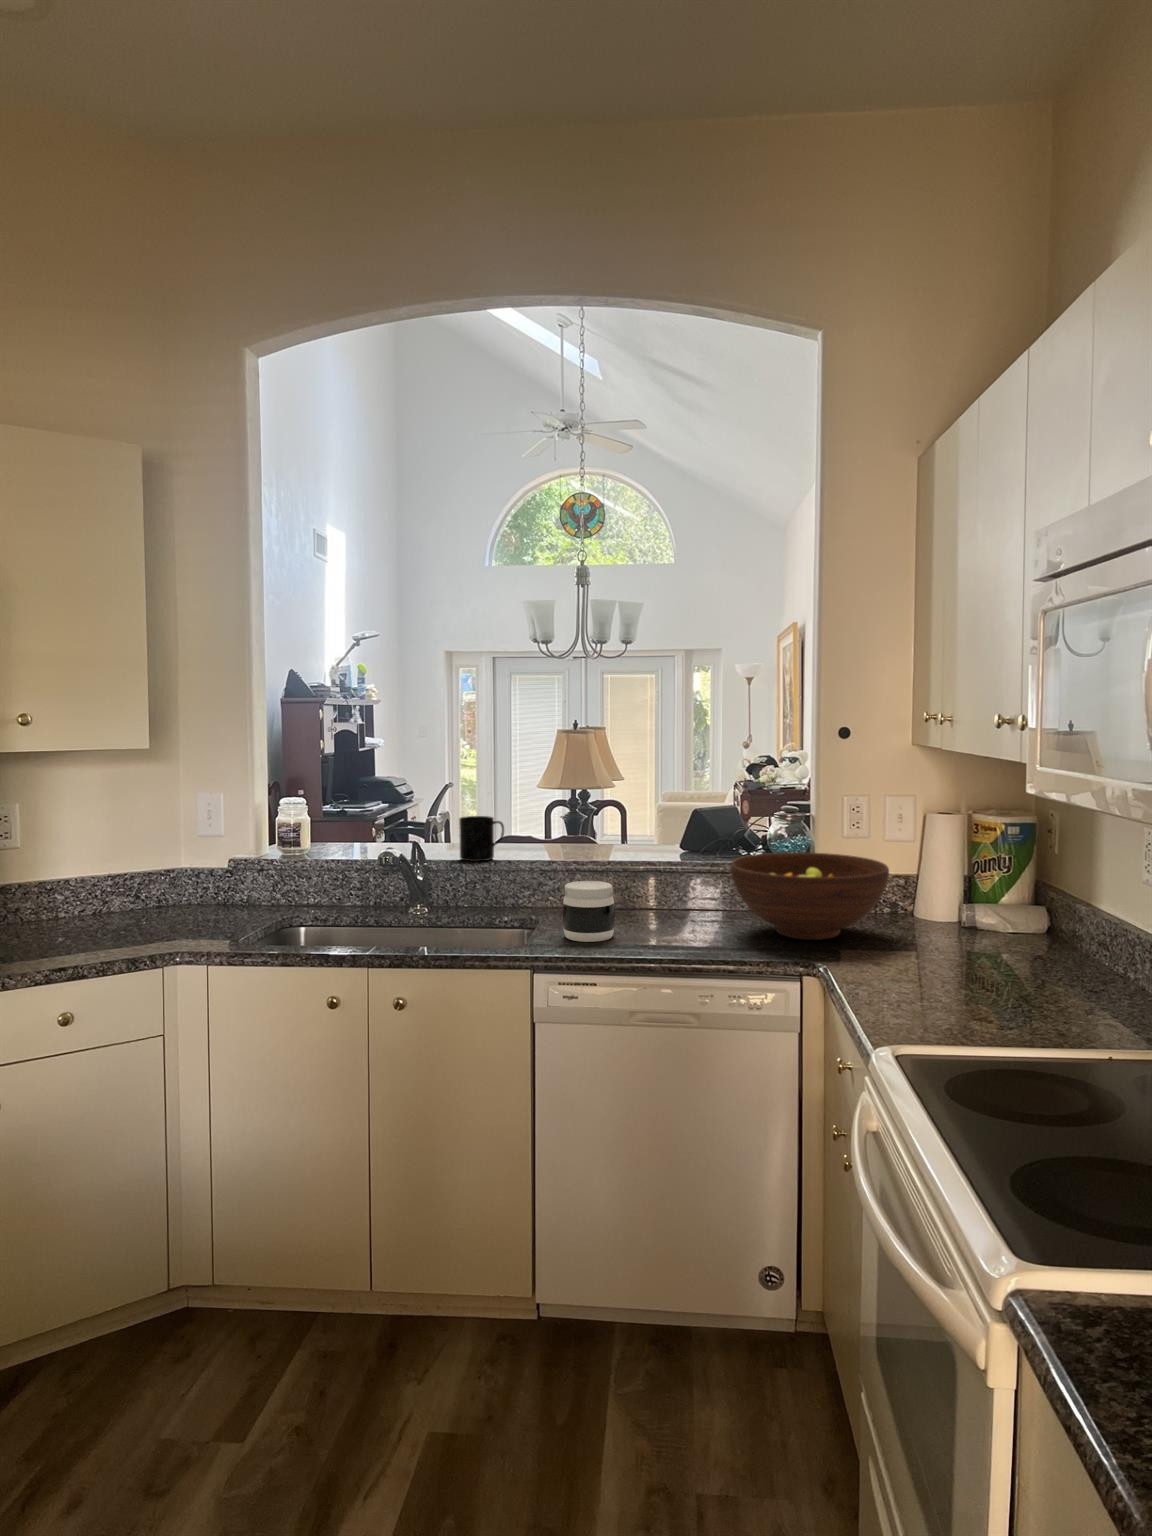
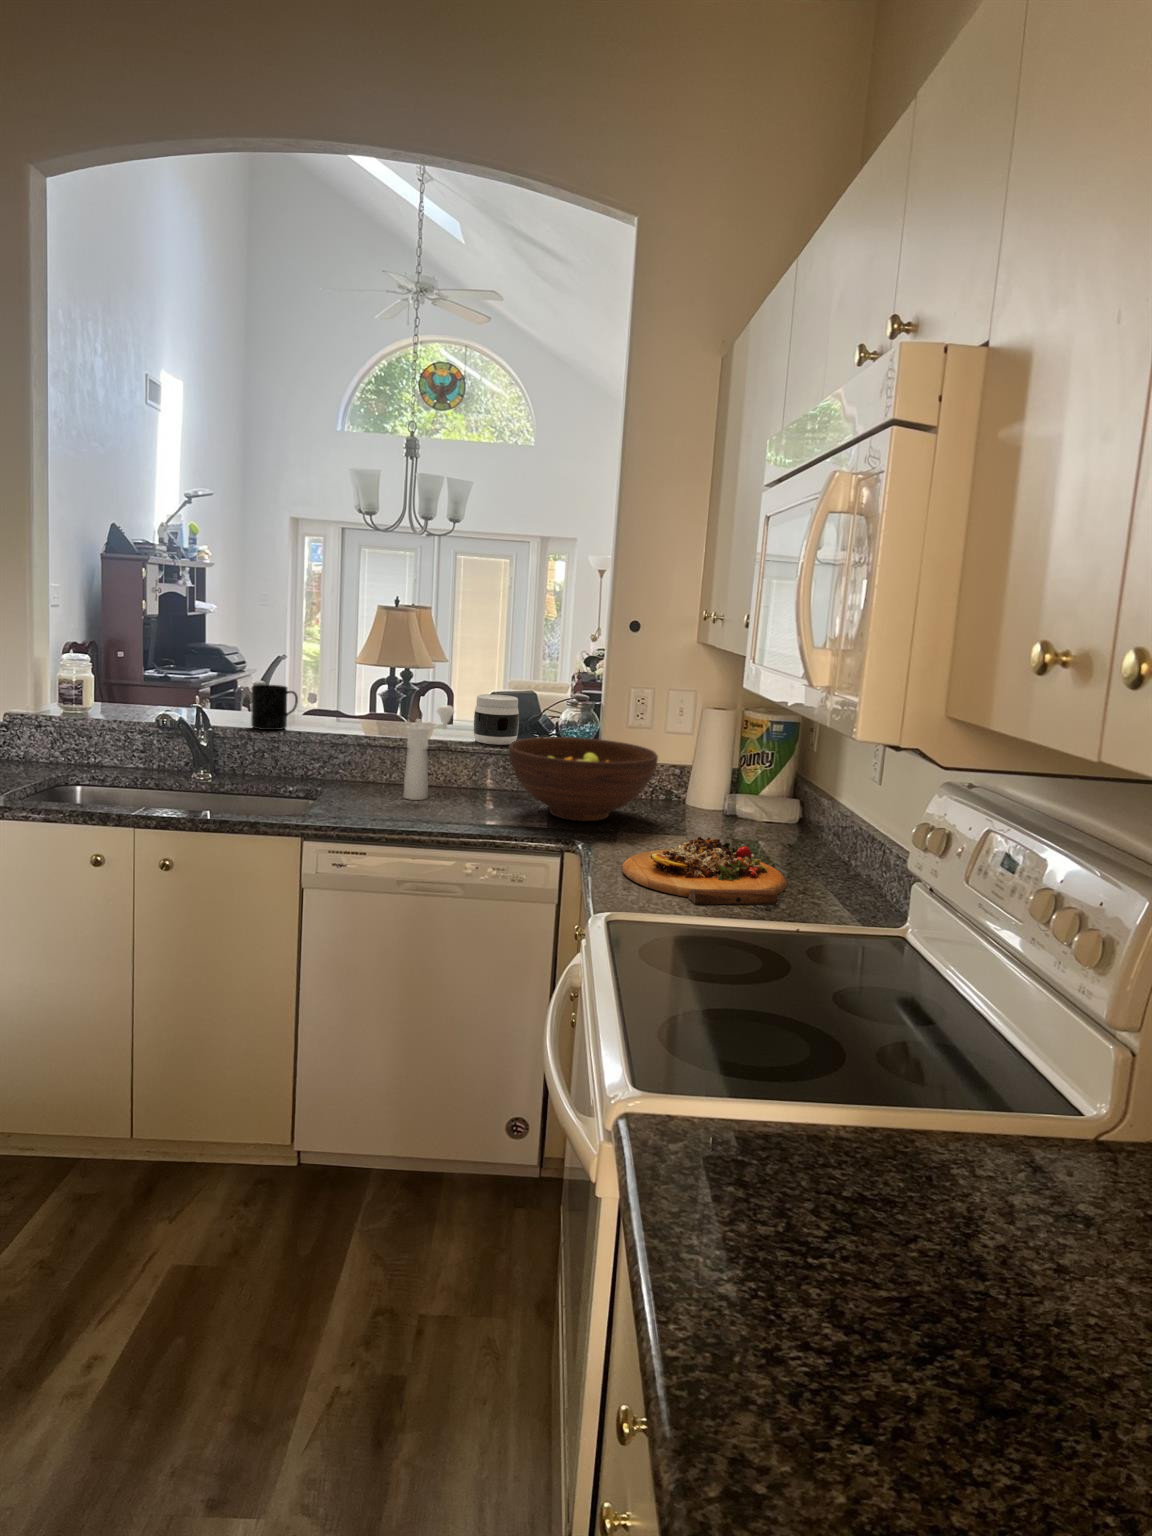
pepper mill: none [620,827,665,925] -> present [403,705,454,800]
jar: present [563,881,615,942] -> present [474,694,519,745]
cutting board: none [880,952,1069,1026] -> present [622,836,788,904]

